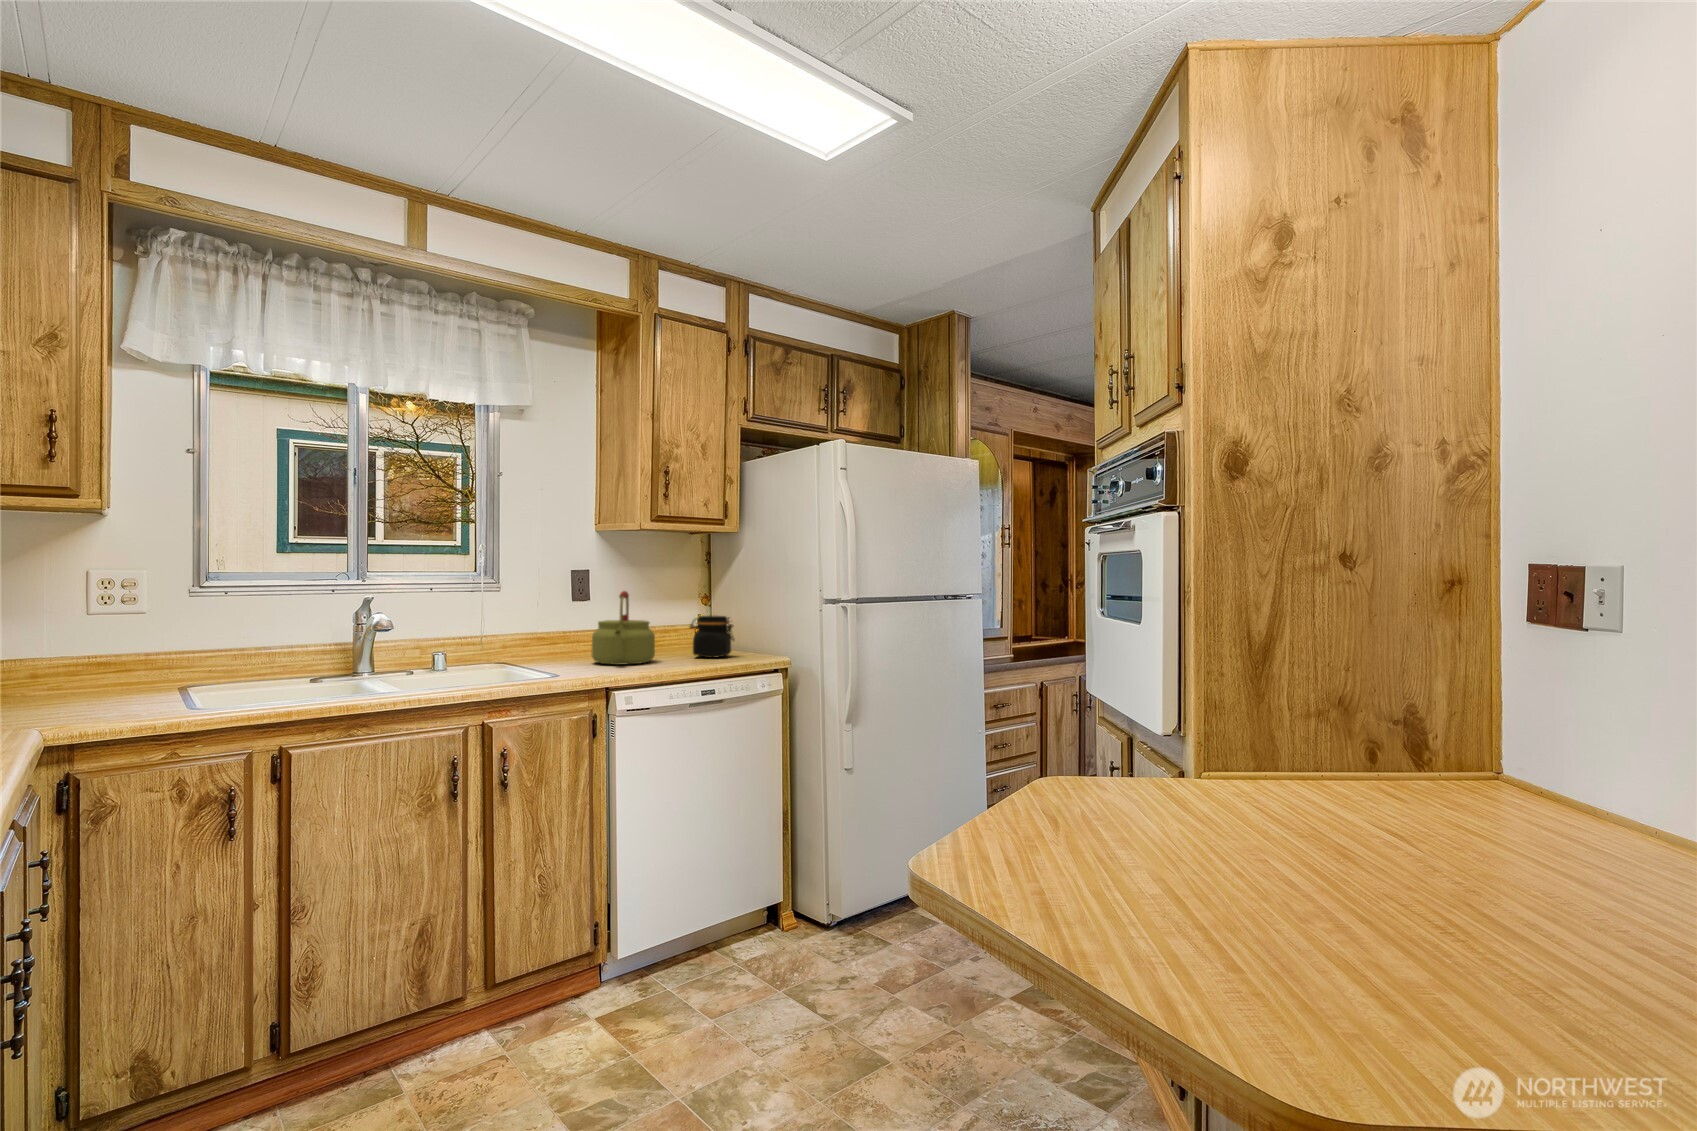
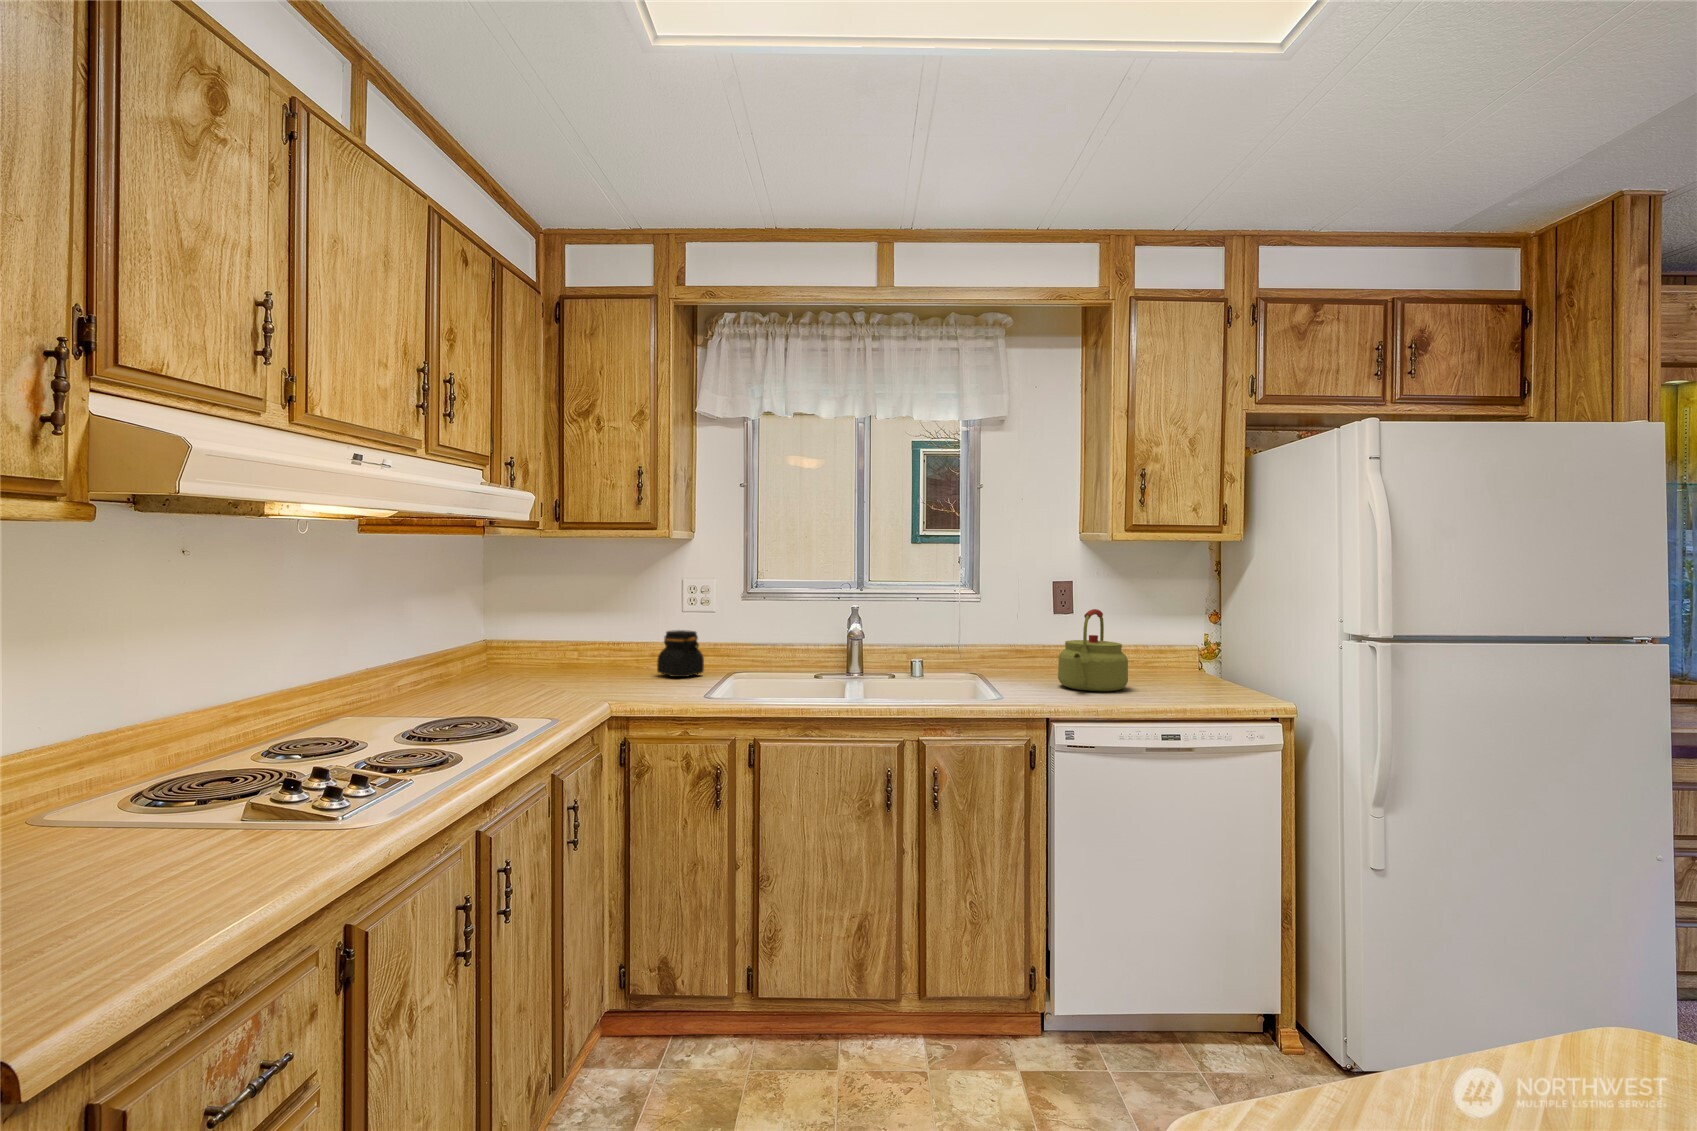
jar: present [690,616,734,658] -> present [657,630,704,677]

